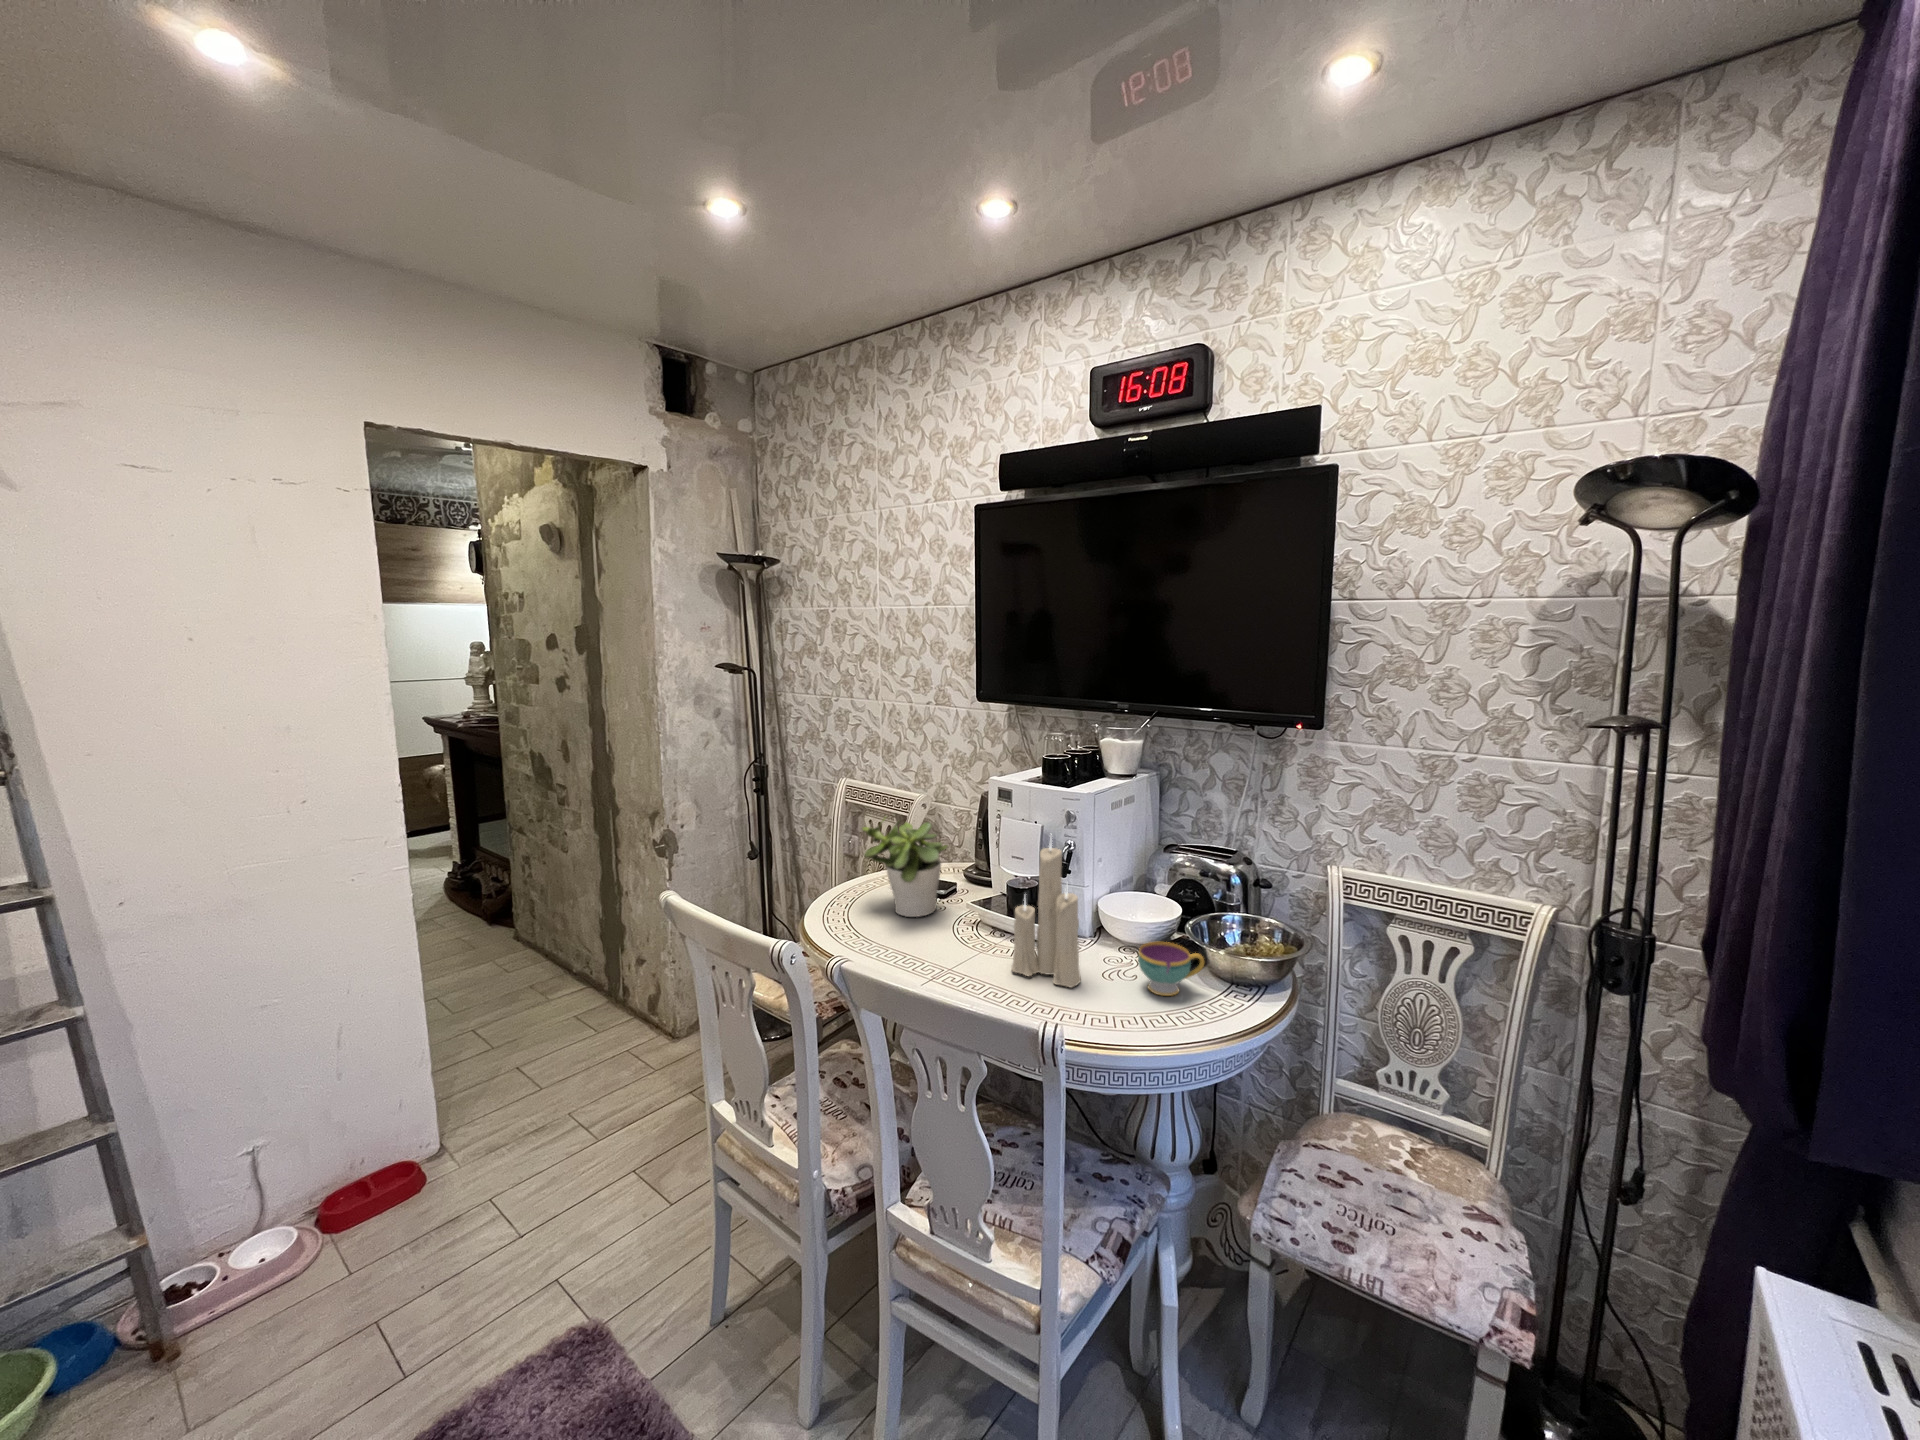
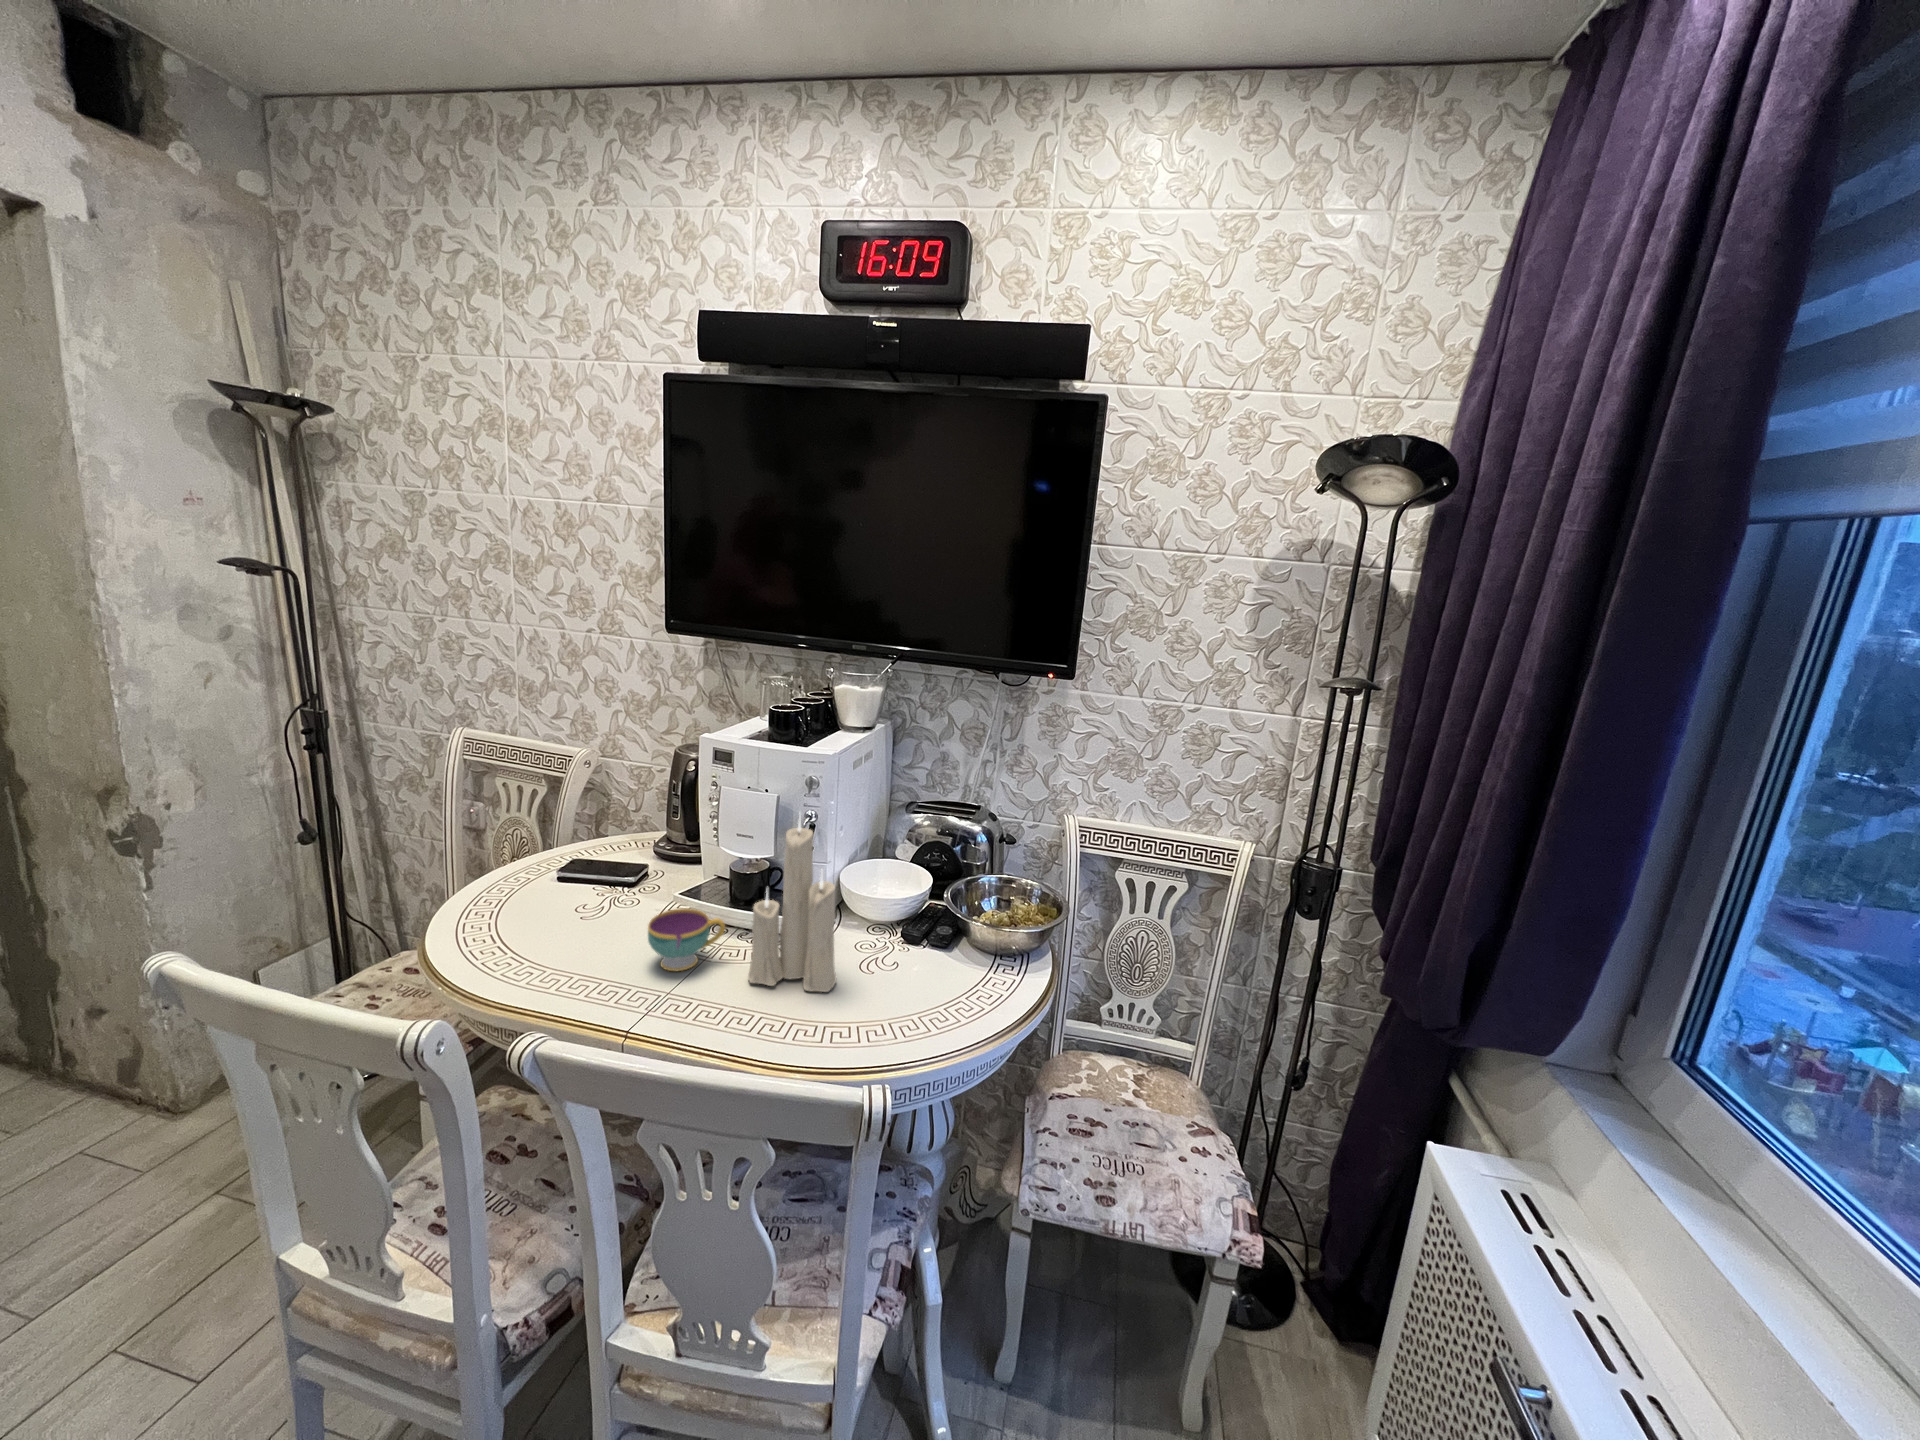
potted plant: present [862,817,947,917] -> none [512,791,645,923]
teacup: present [1138,942,1204,996] -> present [648,909,725,971]

